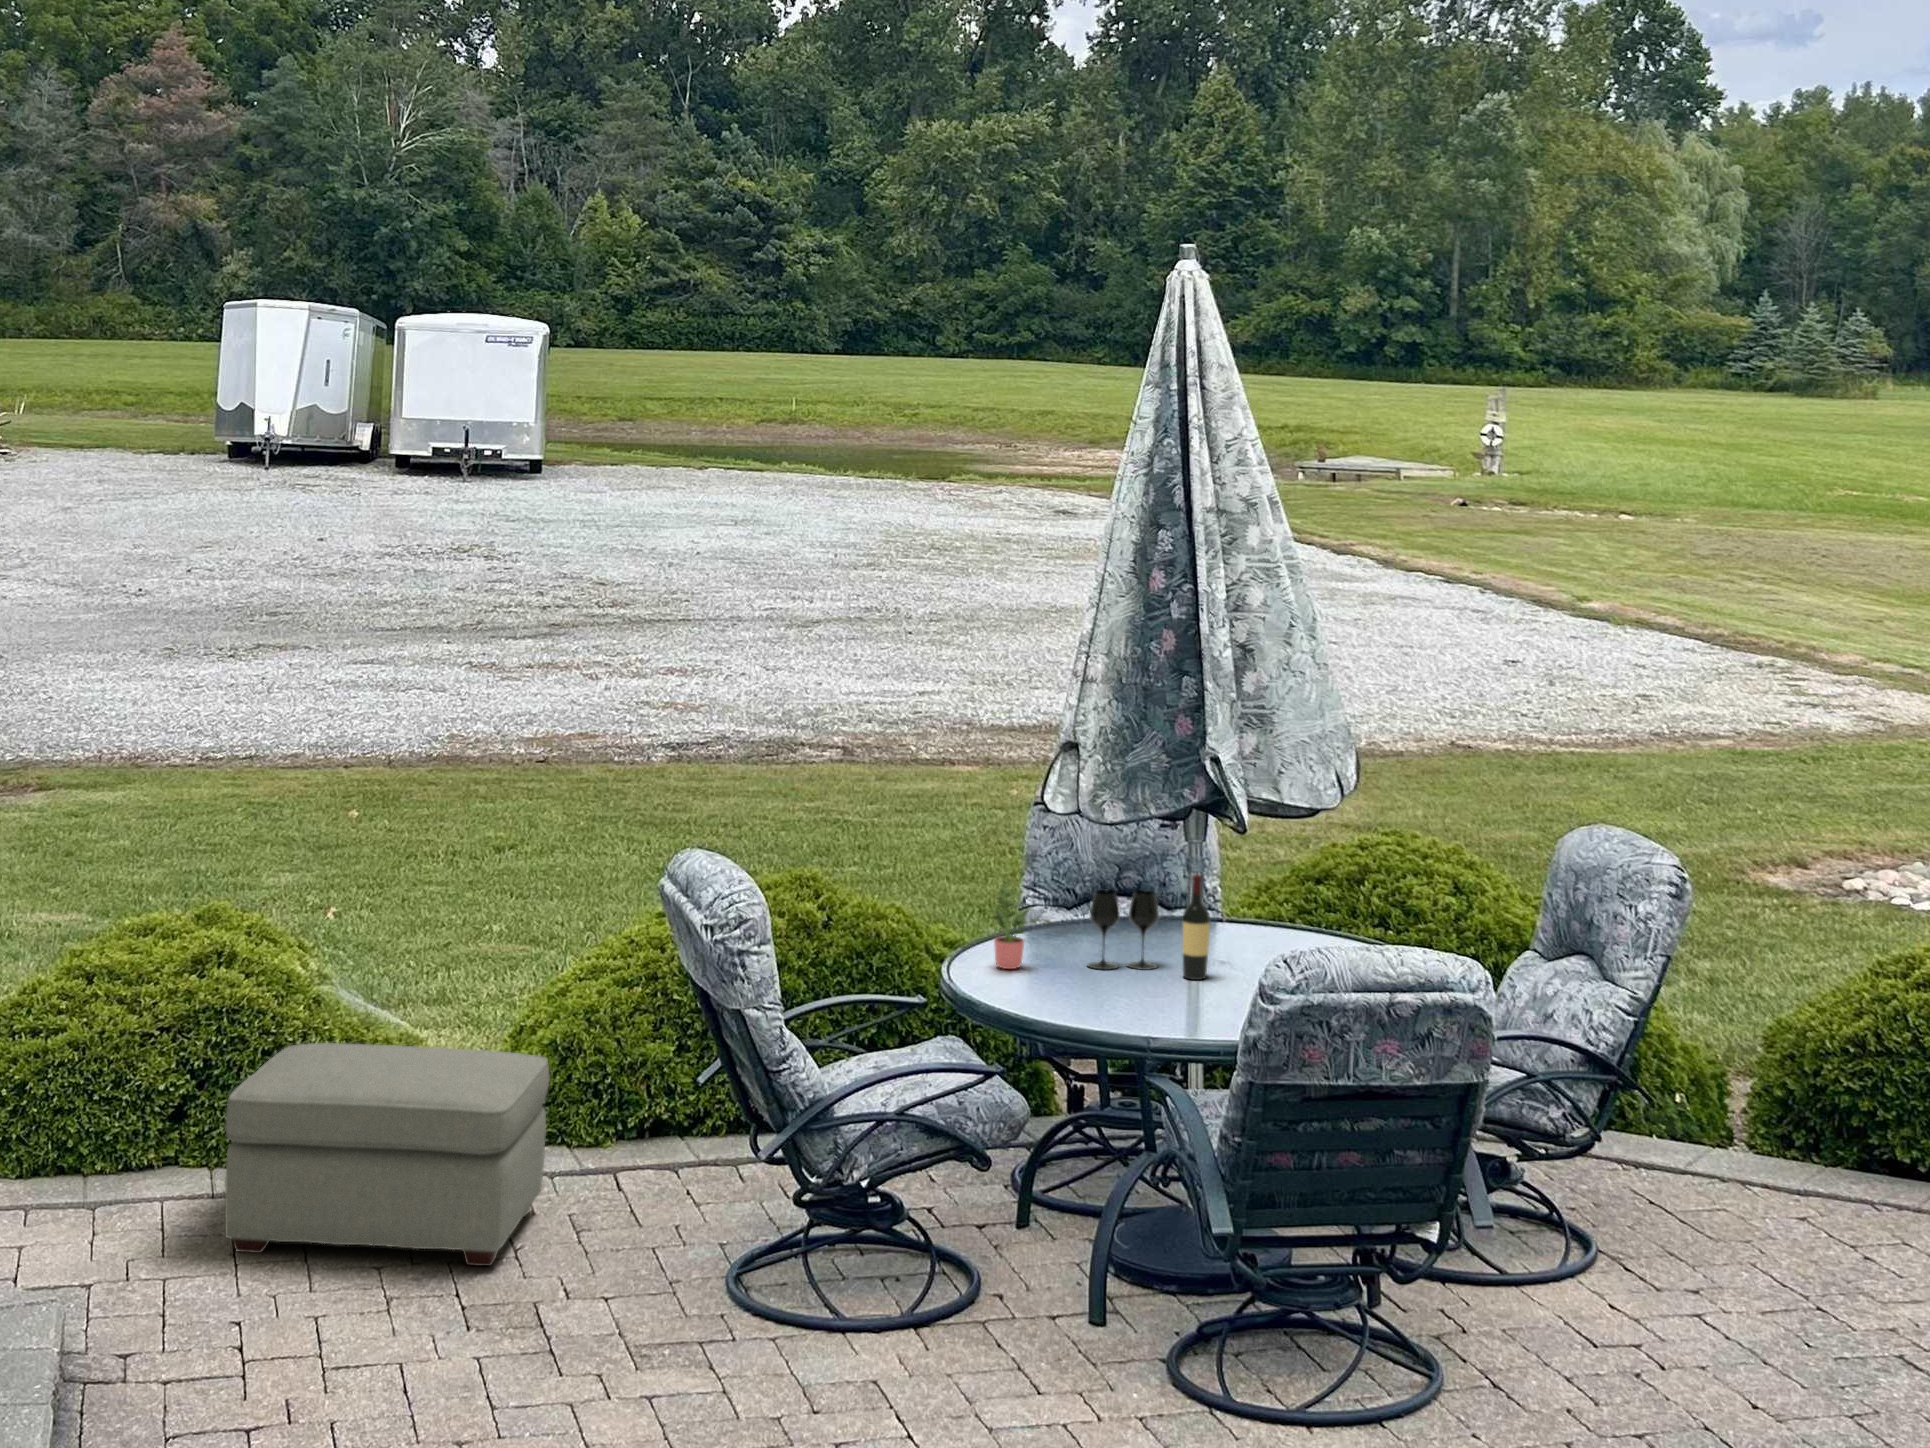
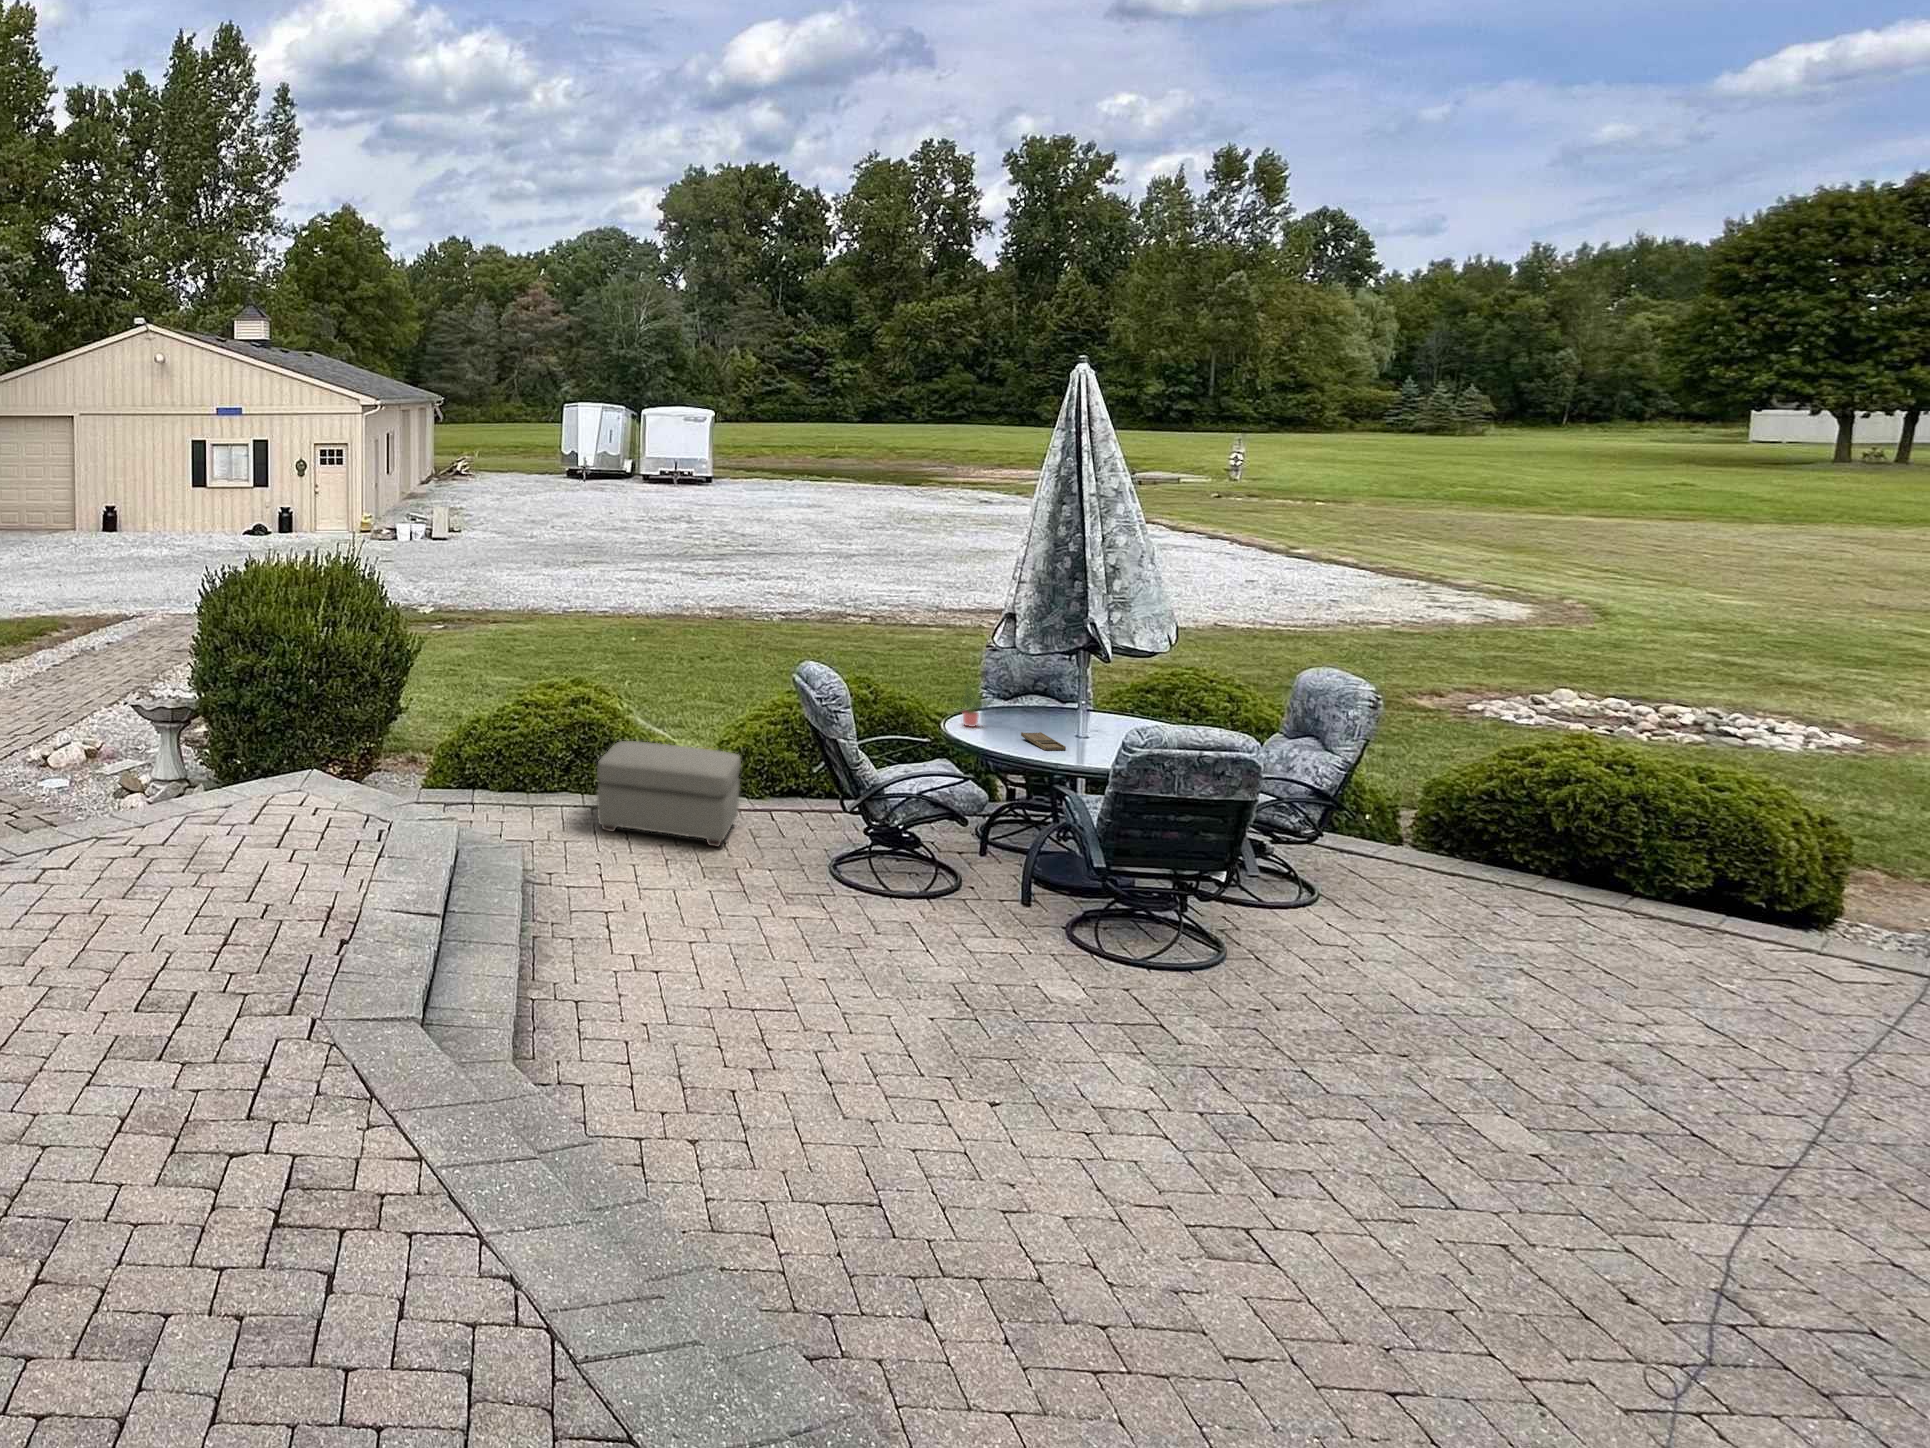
wine bottle: present [1182,874,1210,980] -> none [1068,684,1084,738]
wine glass: present [1088,890,1159,970] -> none [1013,690,1053,731]
tray: none [1097,973,1174,1009] -> present [1021,732,1066,751]

